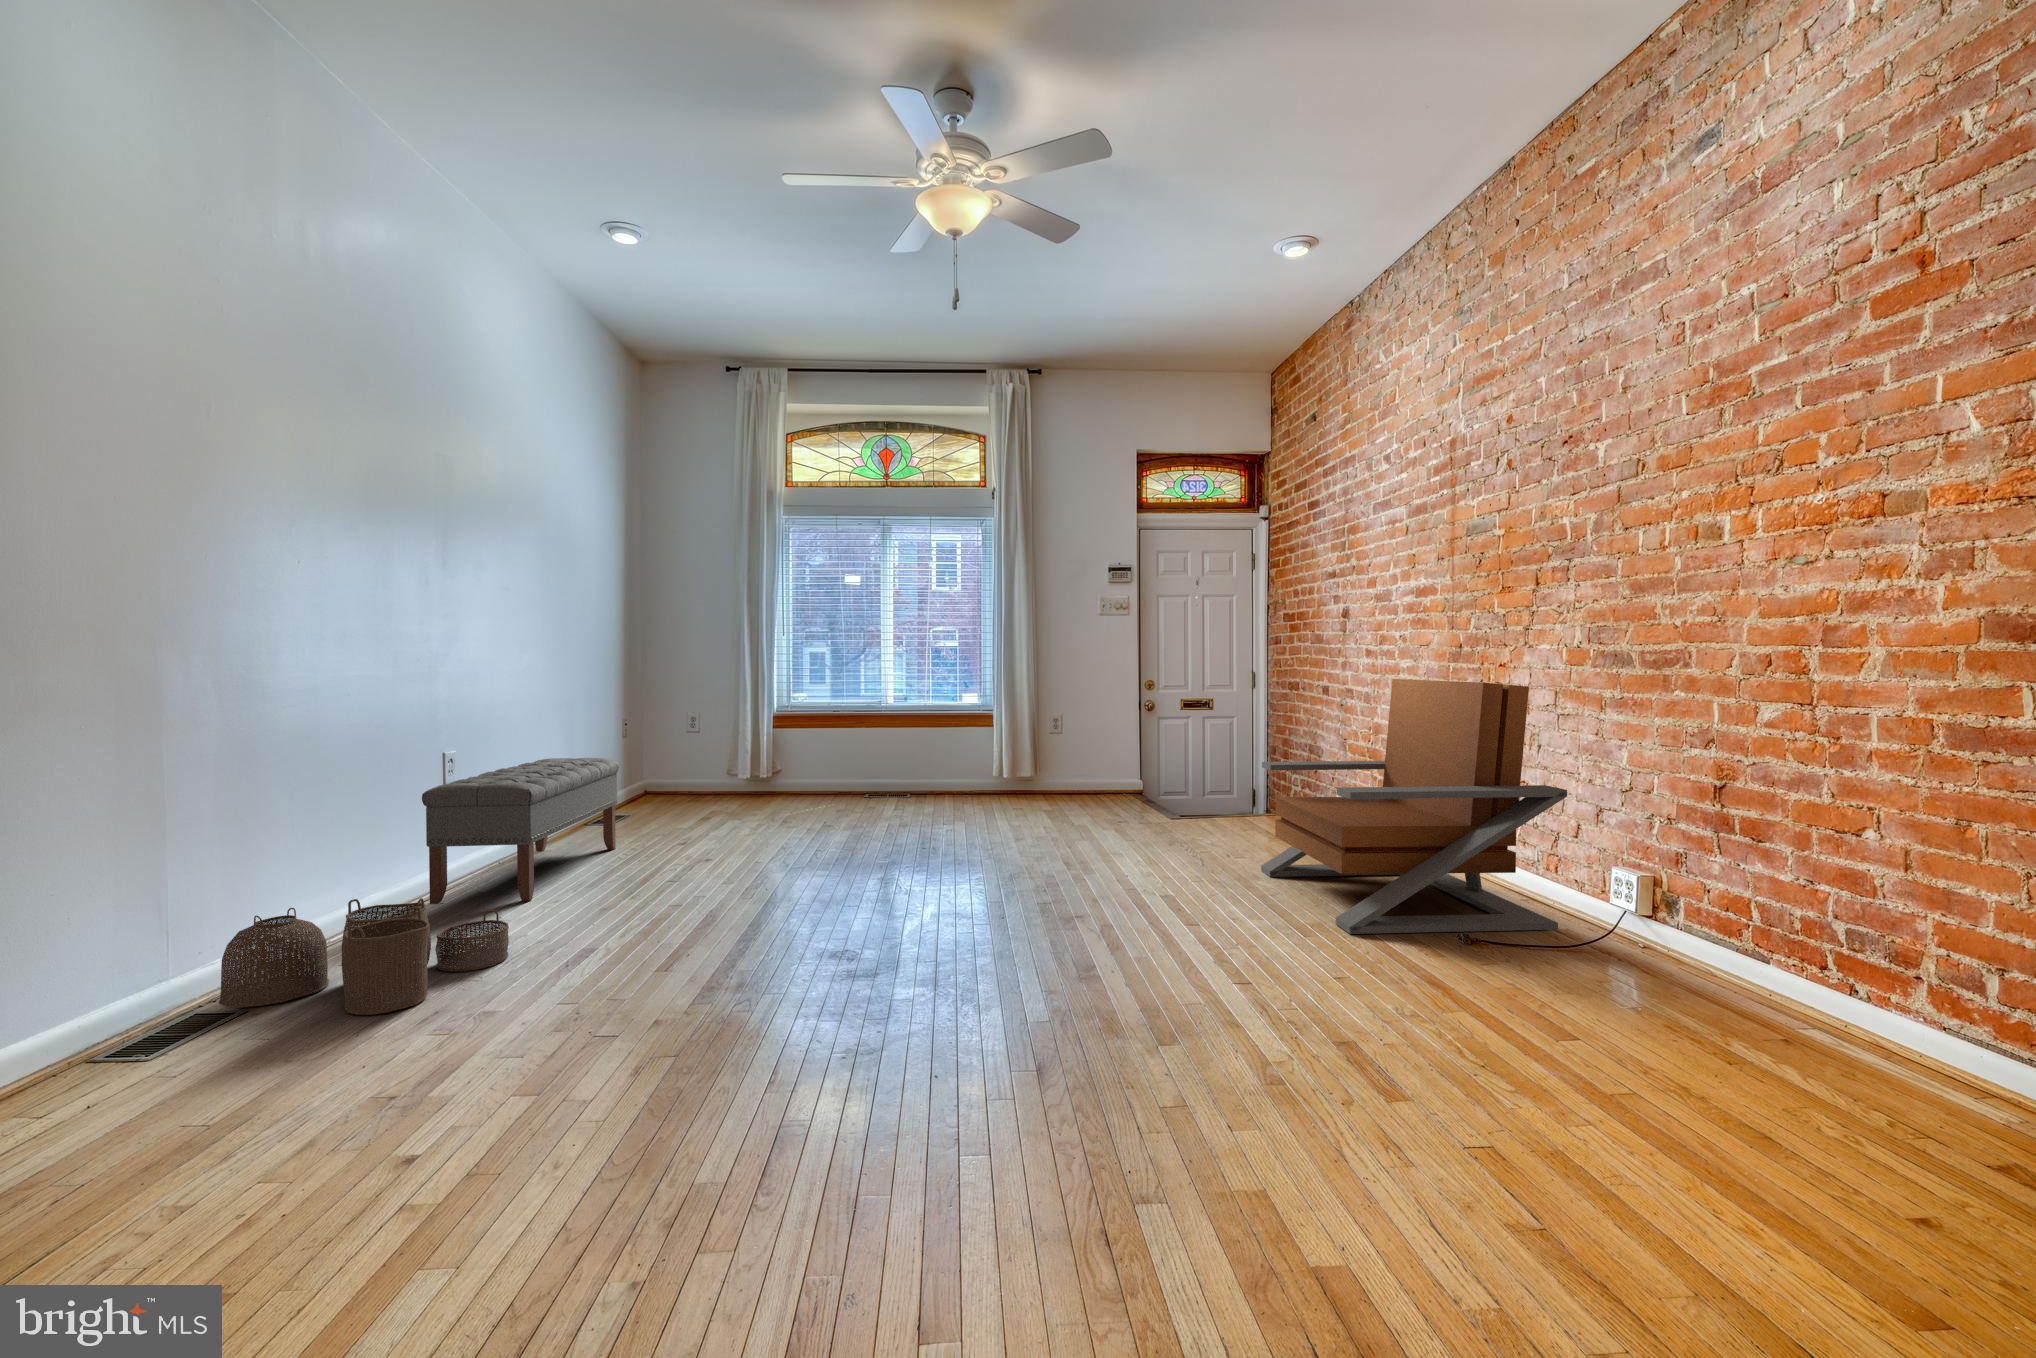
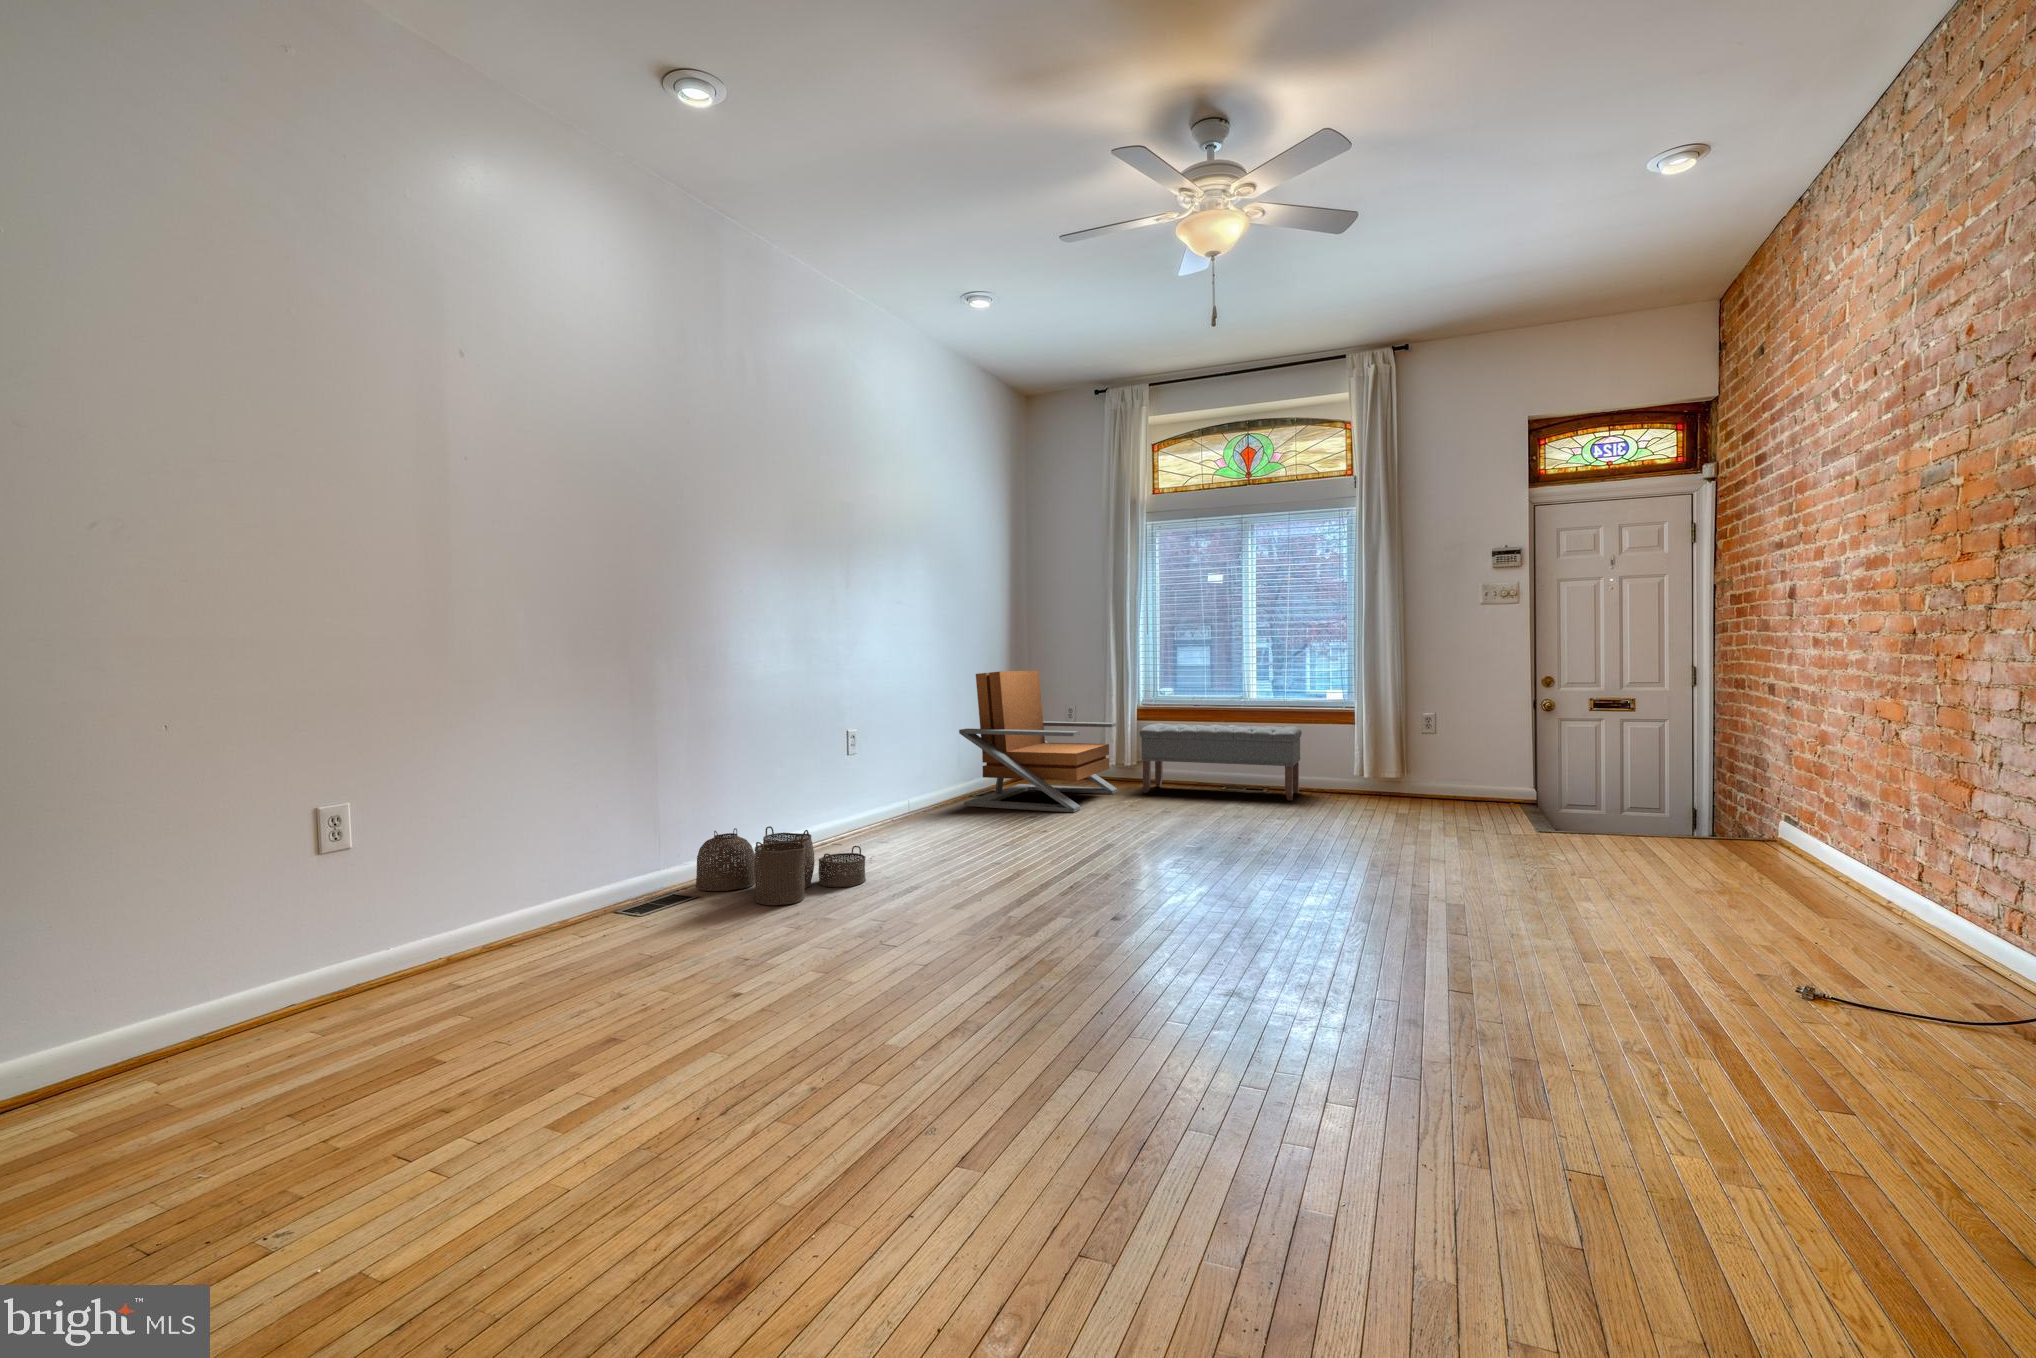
lounge chair: present [1261,679,1567,934] -> present [959,670,1117,812]
bench: present [422,758,619,904] -> present [1140,723,1302,800]

